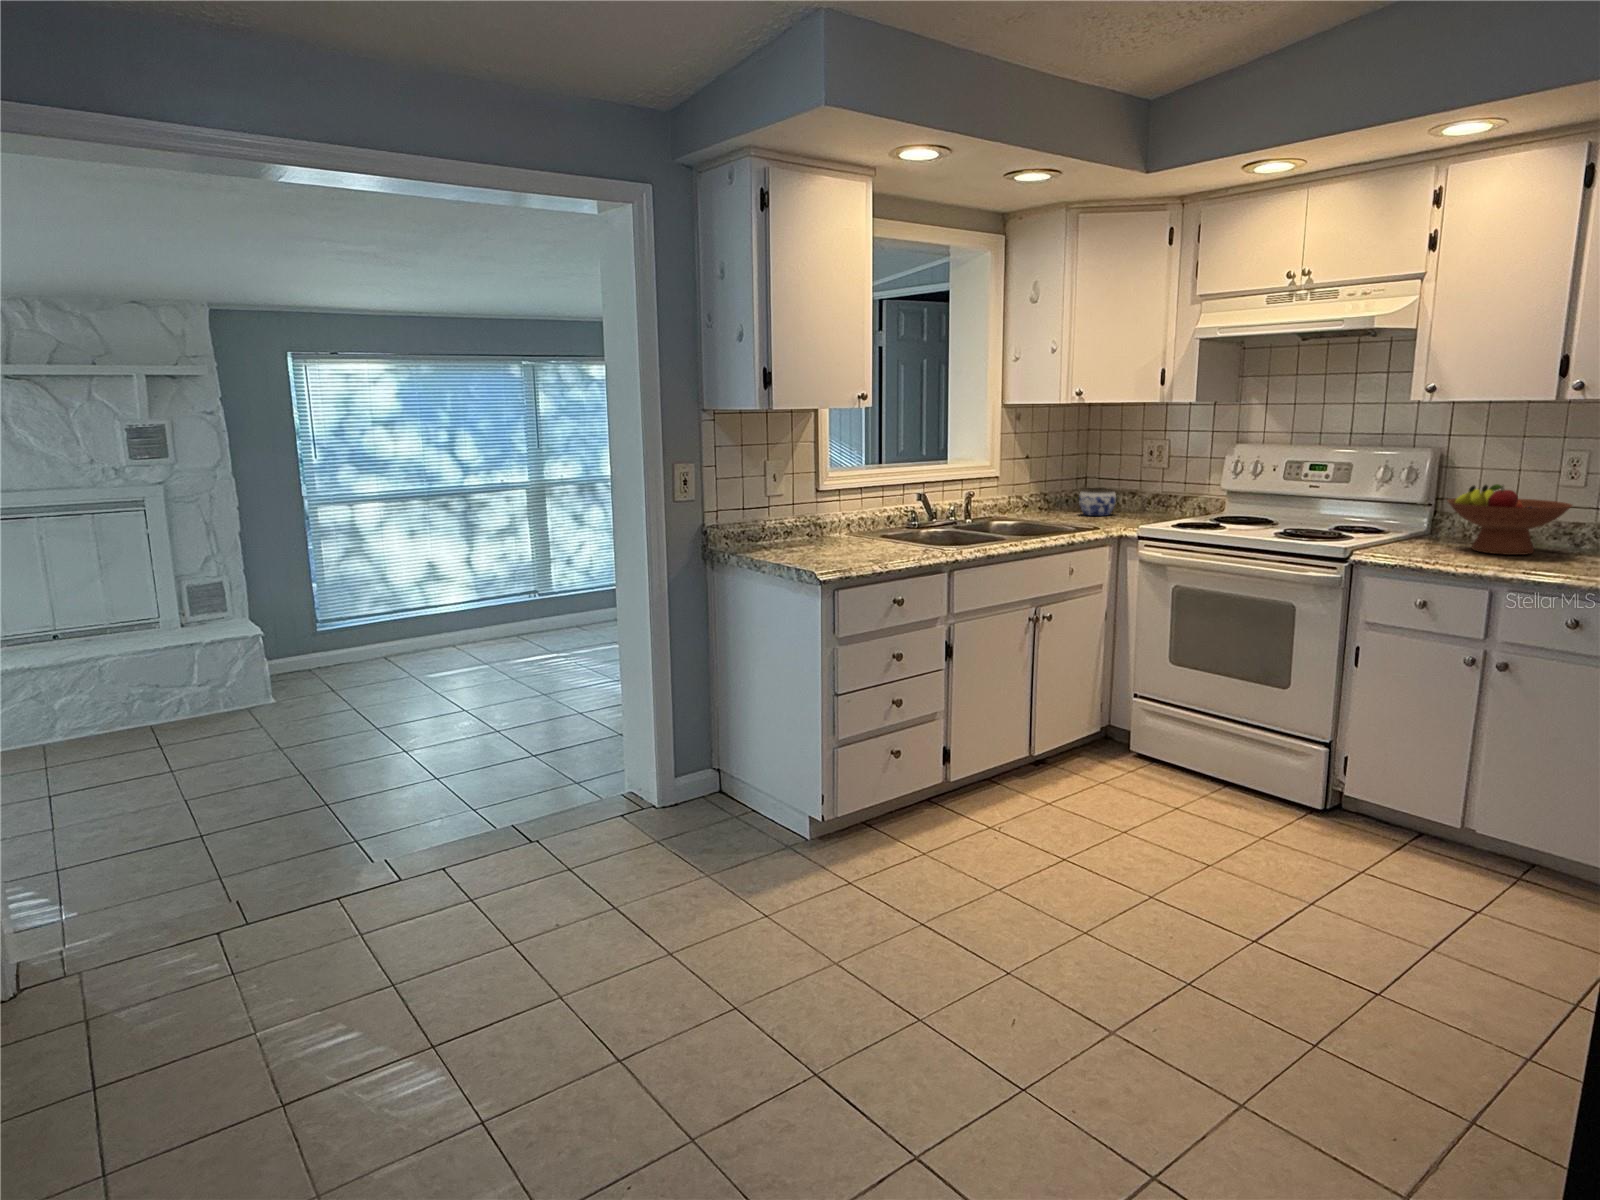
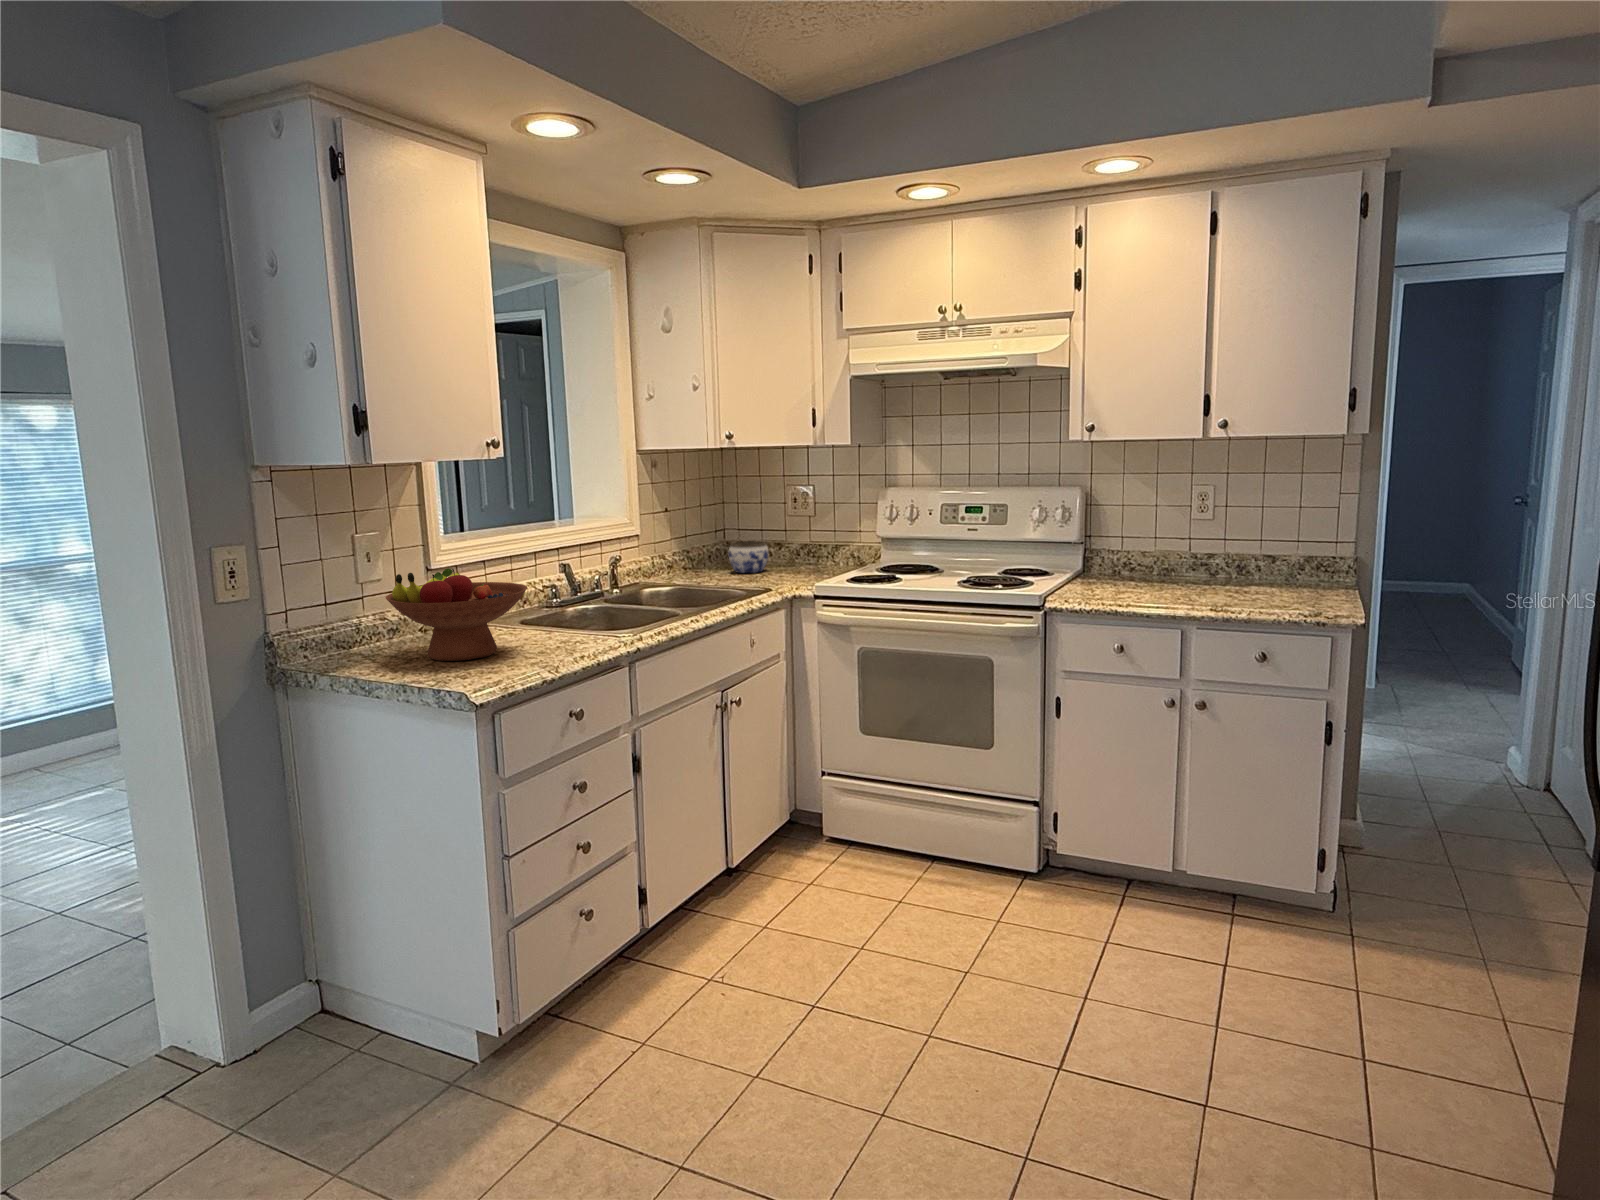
fruit bowl: present [1448,484,1572,555] -> present [385,568,527,661]

